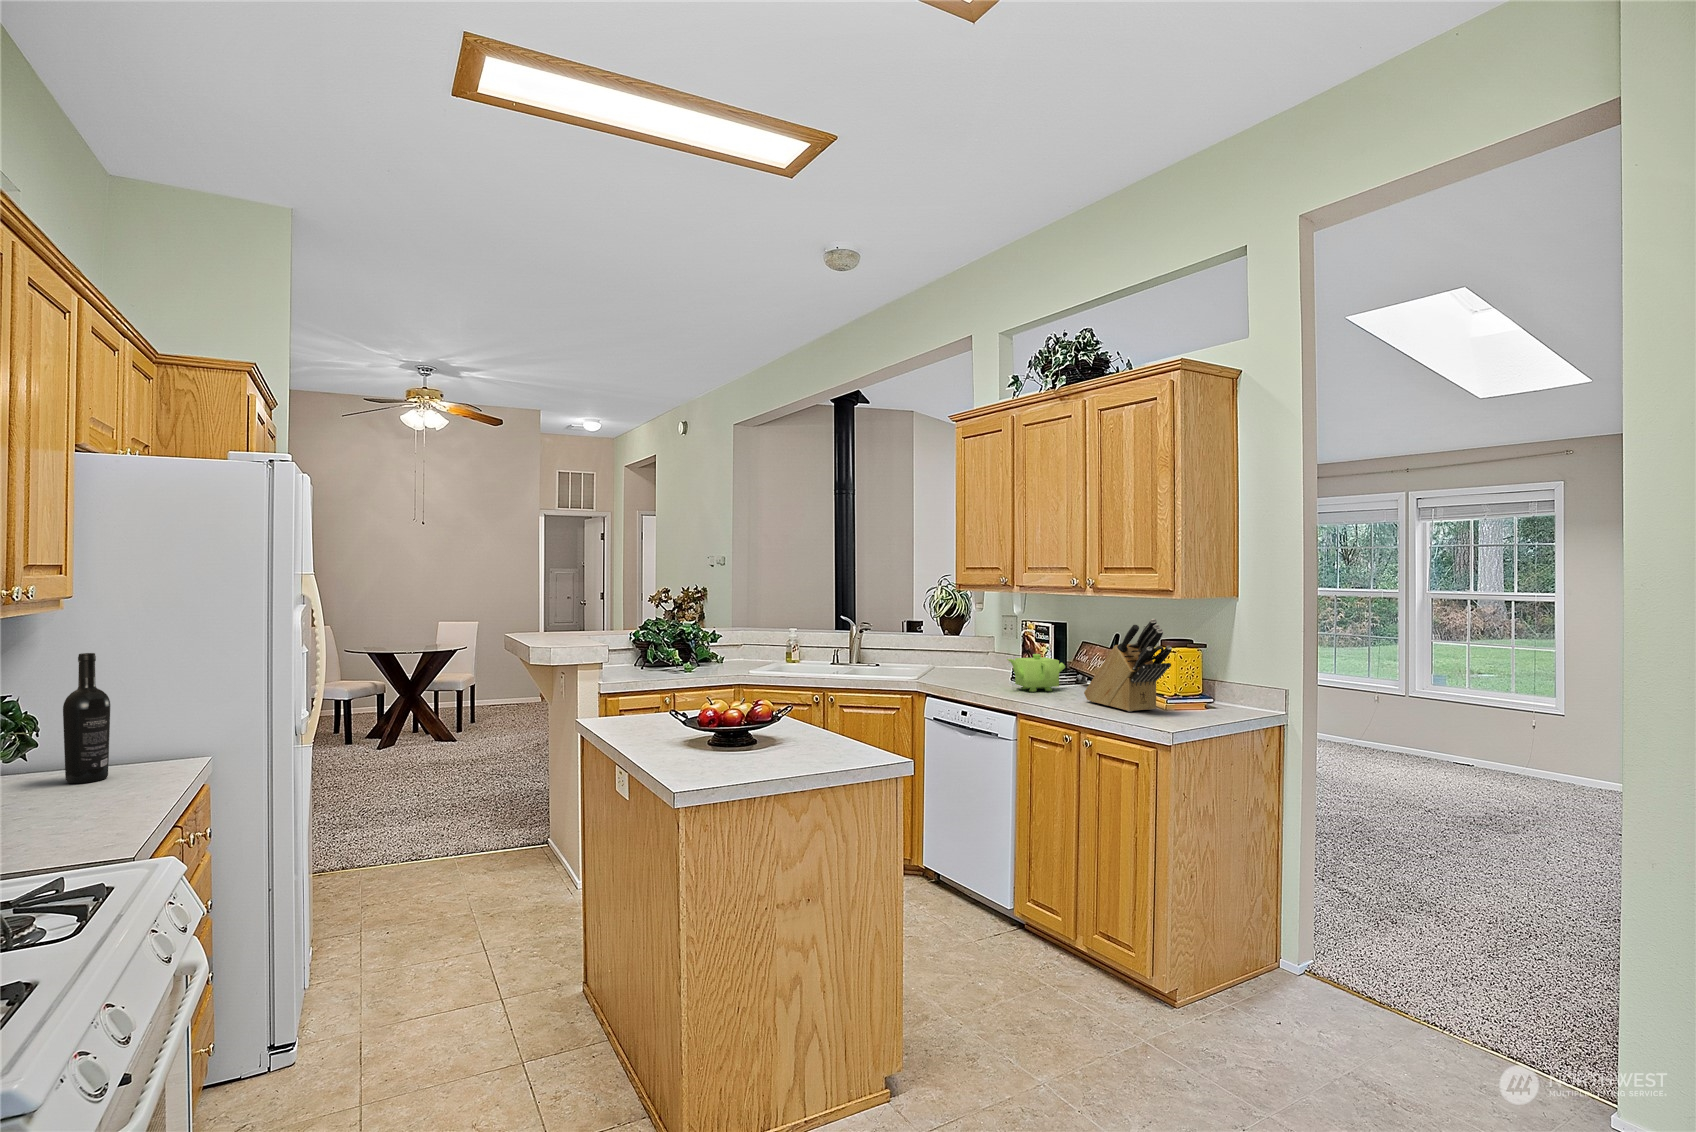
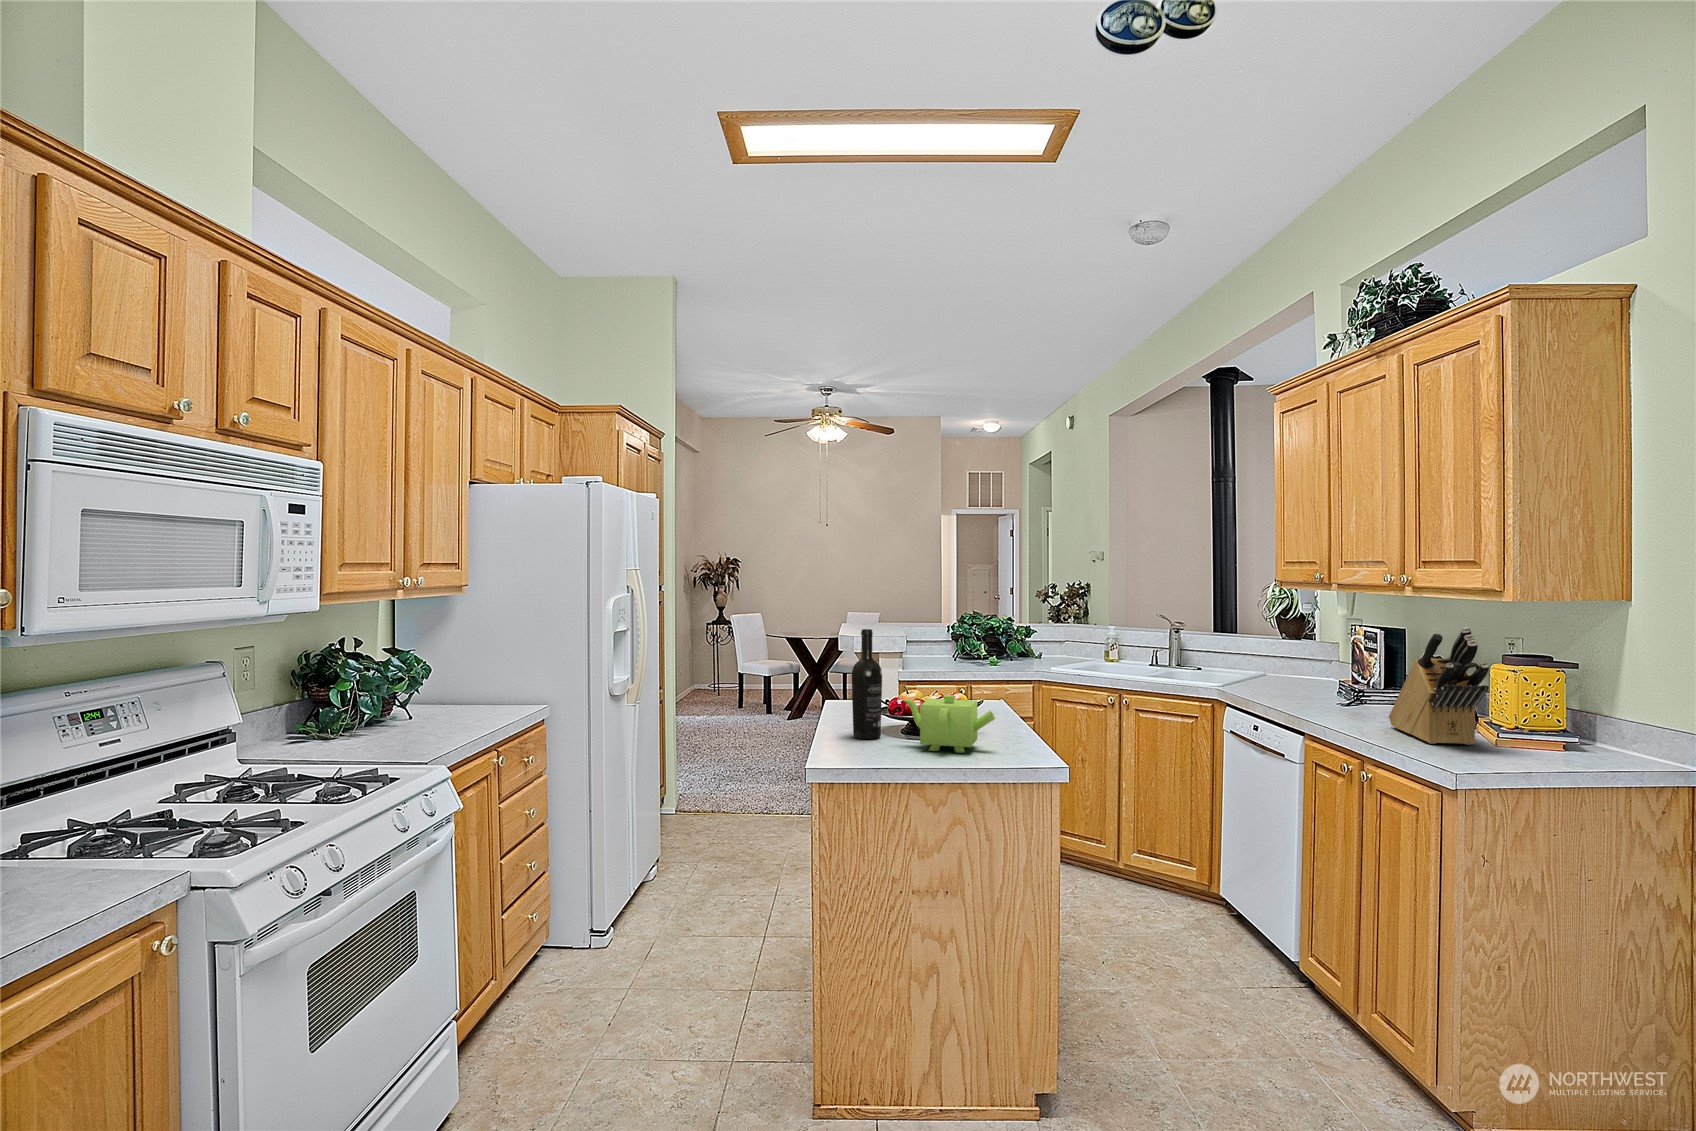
wine bottle: present [63,653,110,783] -> present [852,629,882,739]
teapot: present [1007,654,1065,692] -> present [902,695,995,753]

